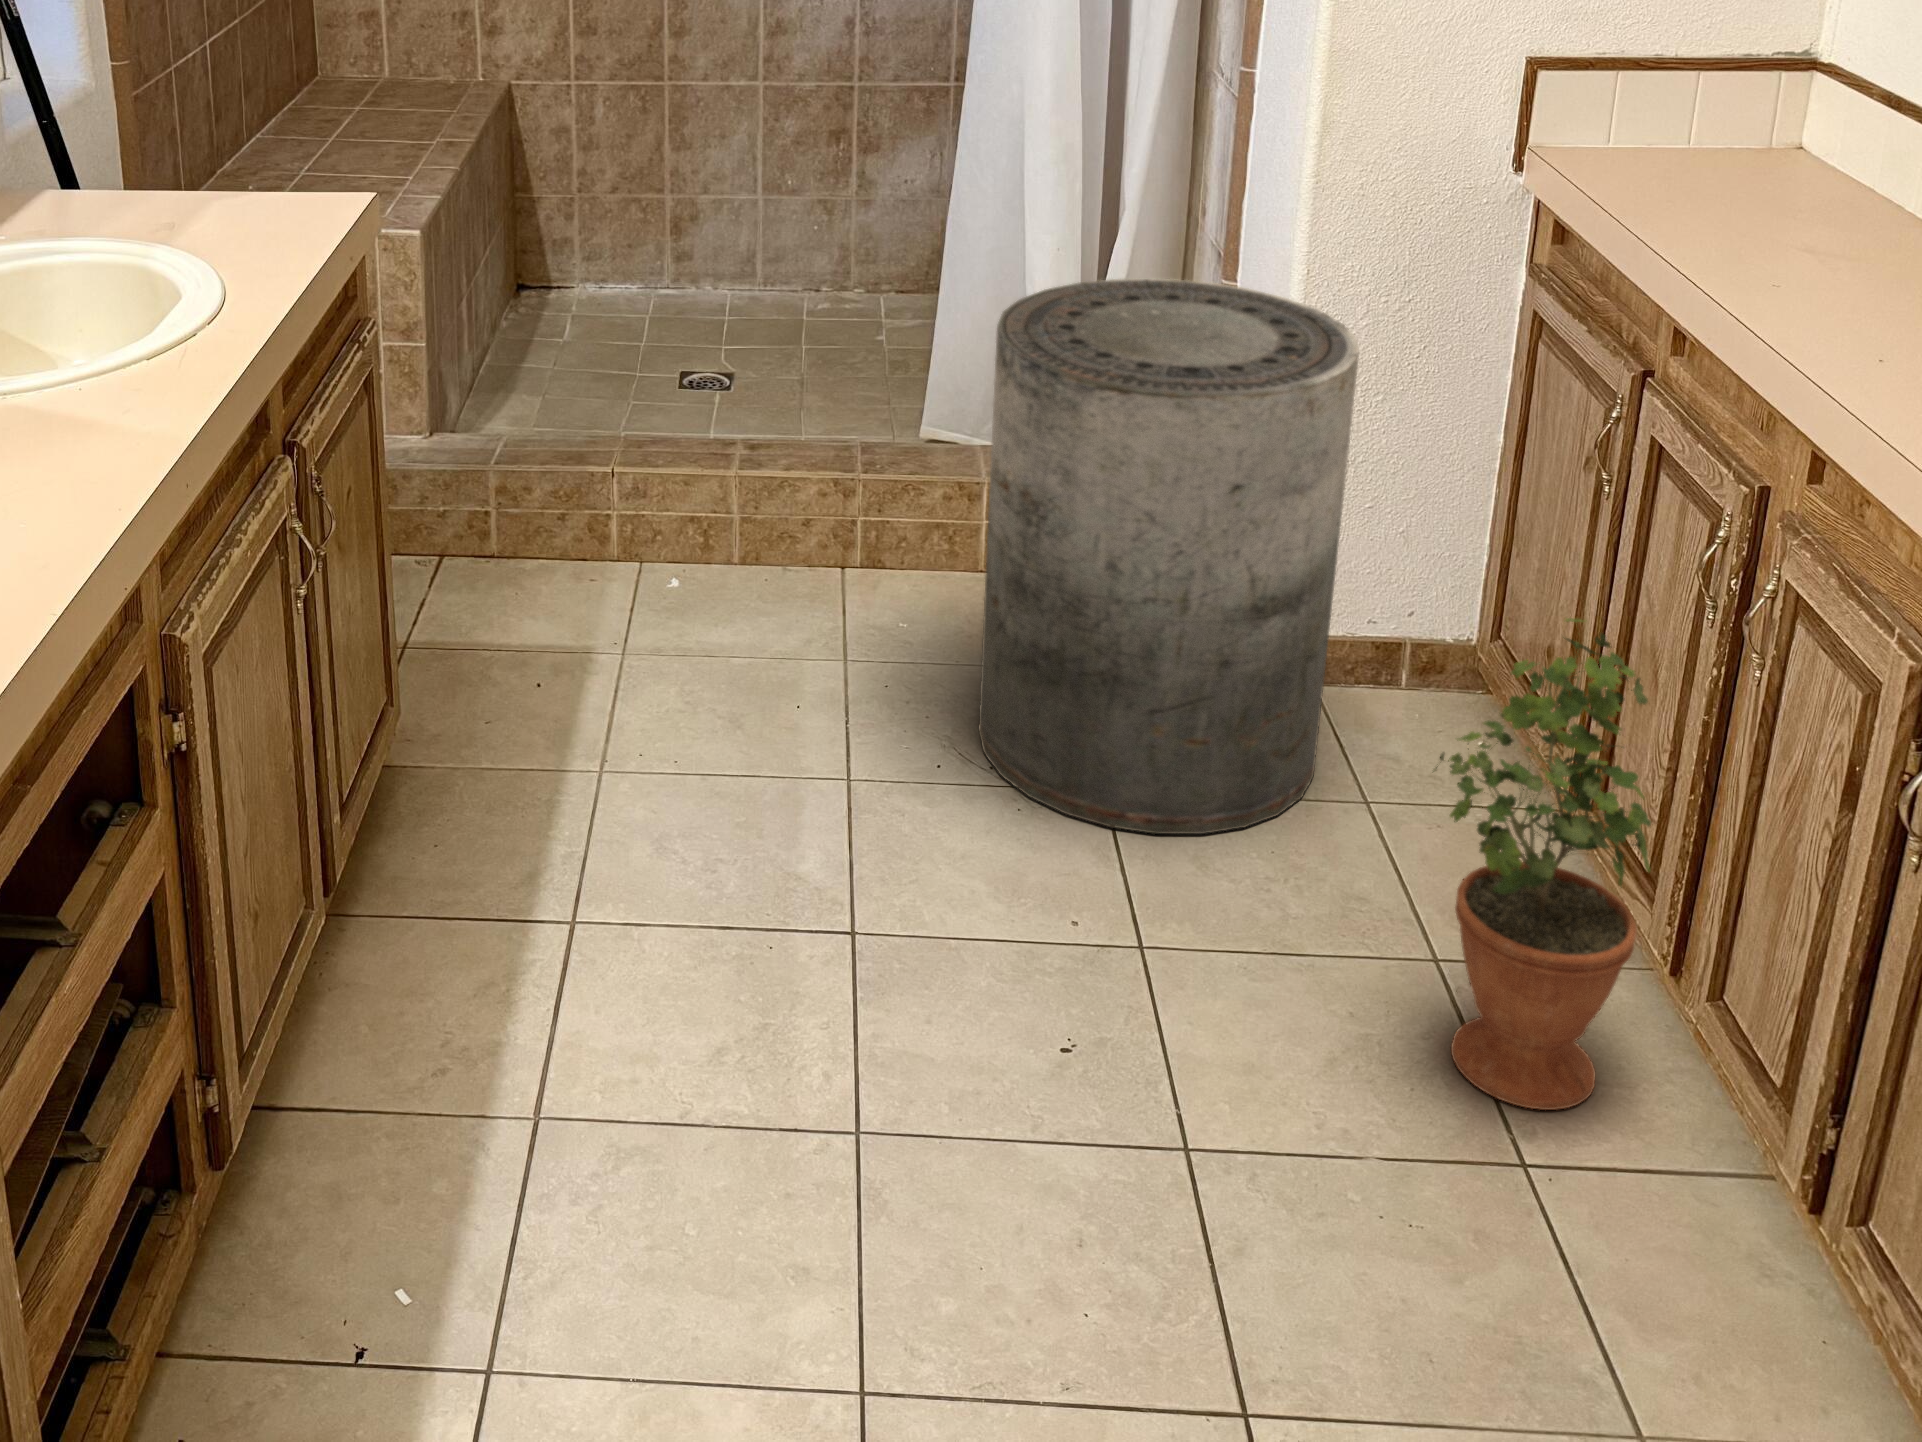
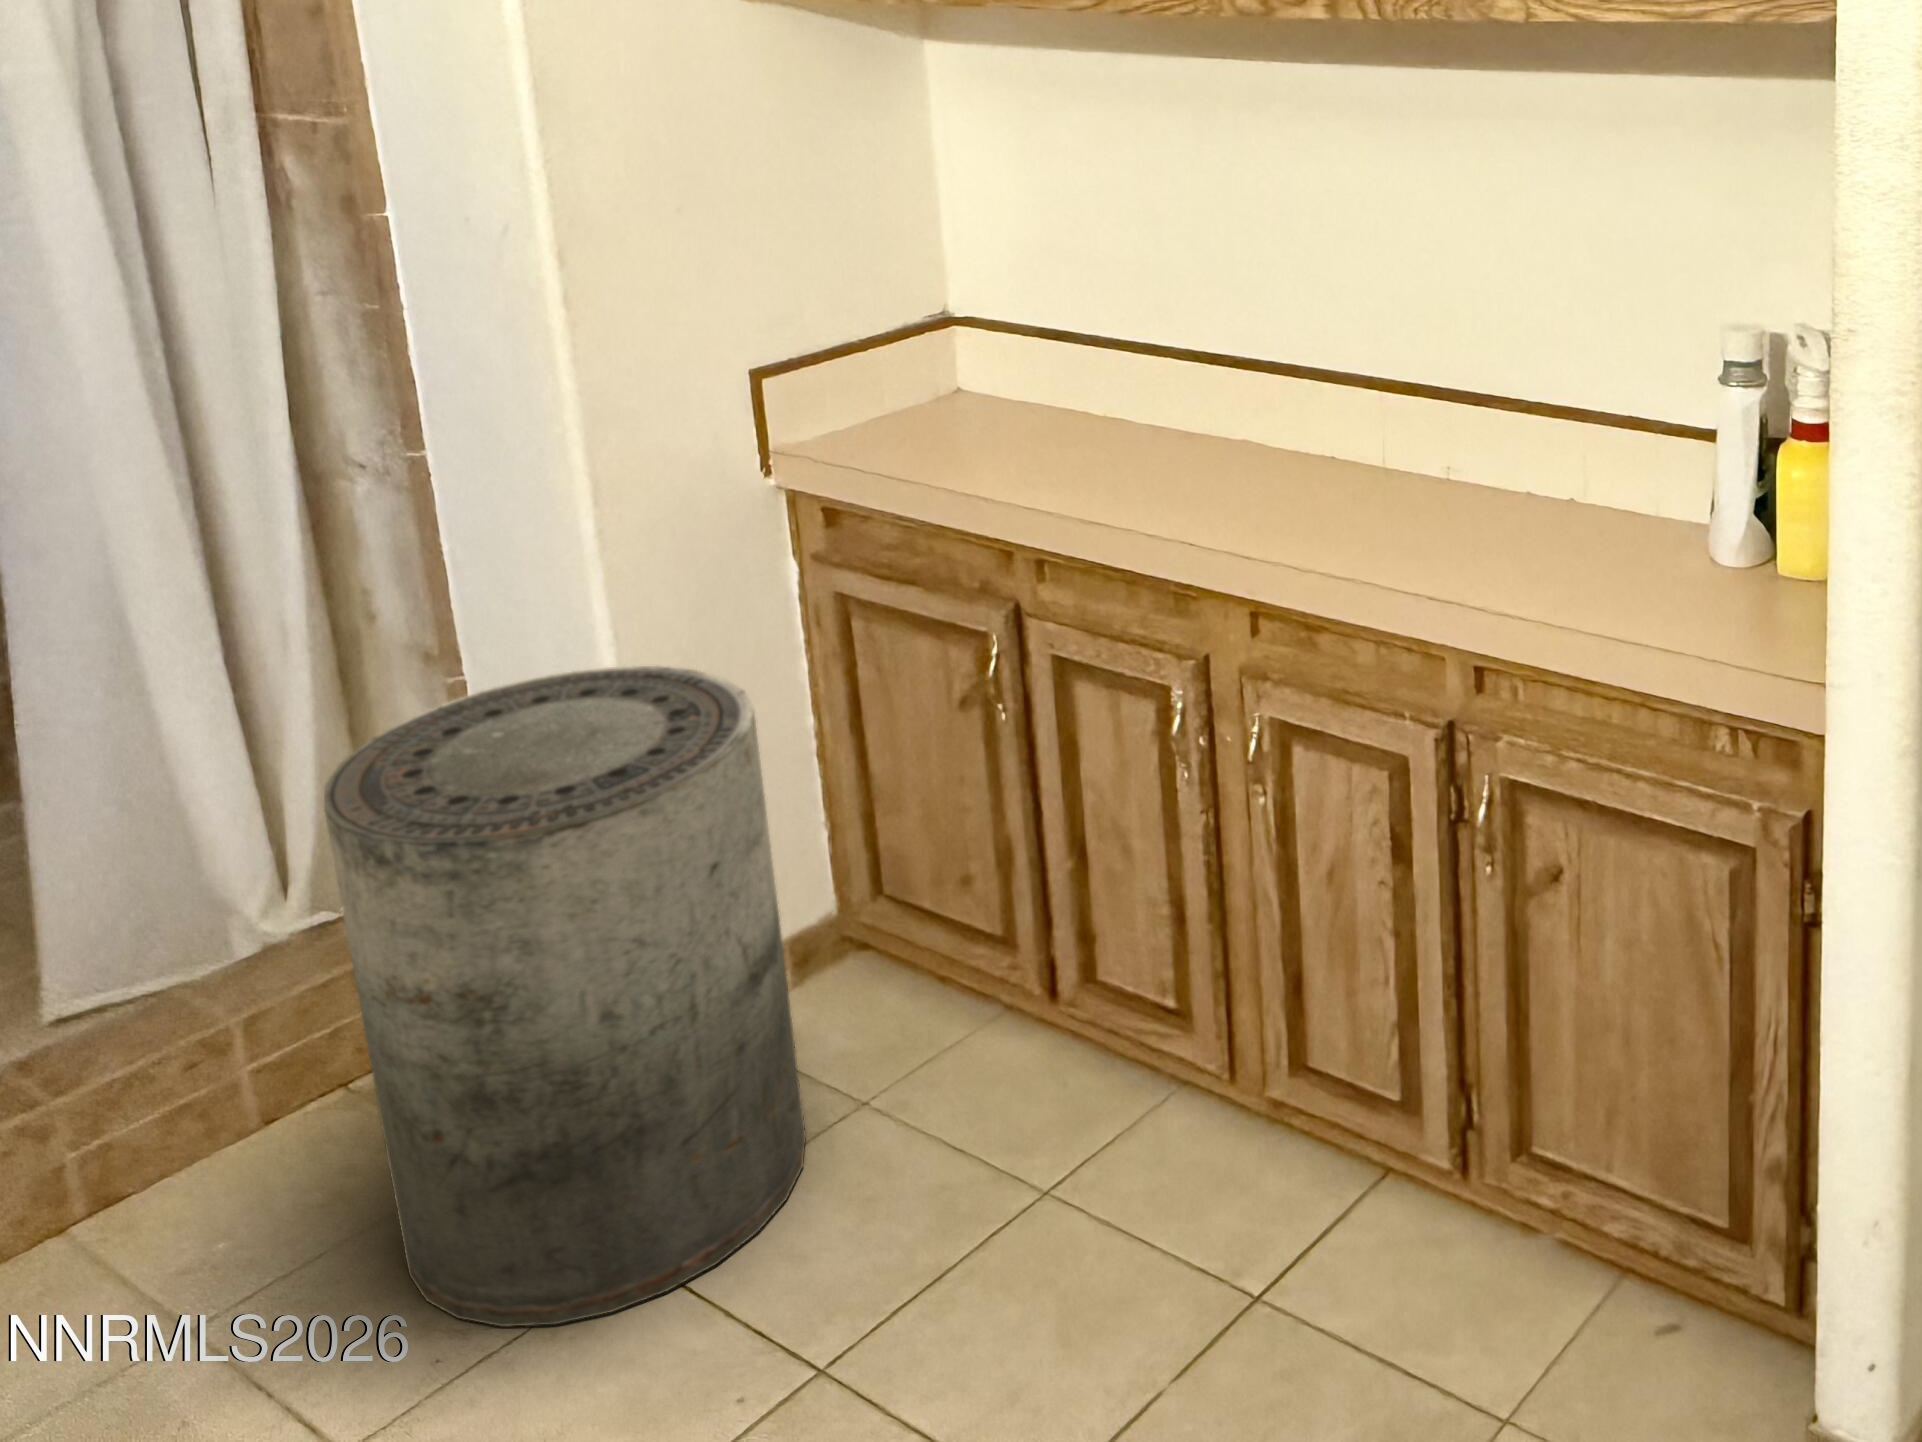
potted plant: present [1434,618,1651,1110] -> none [1051,824,1237,1265]

